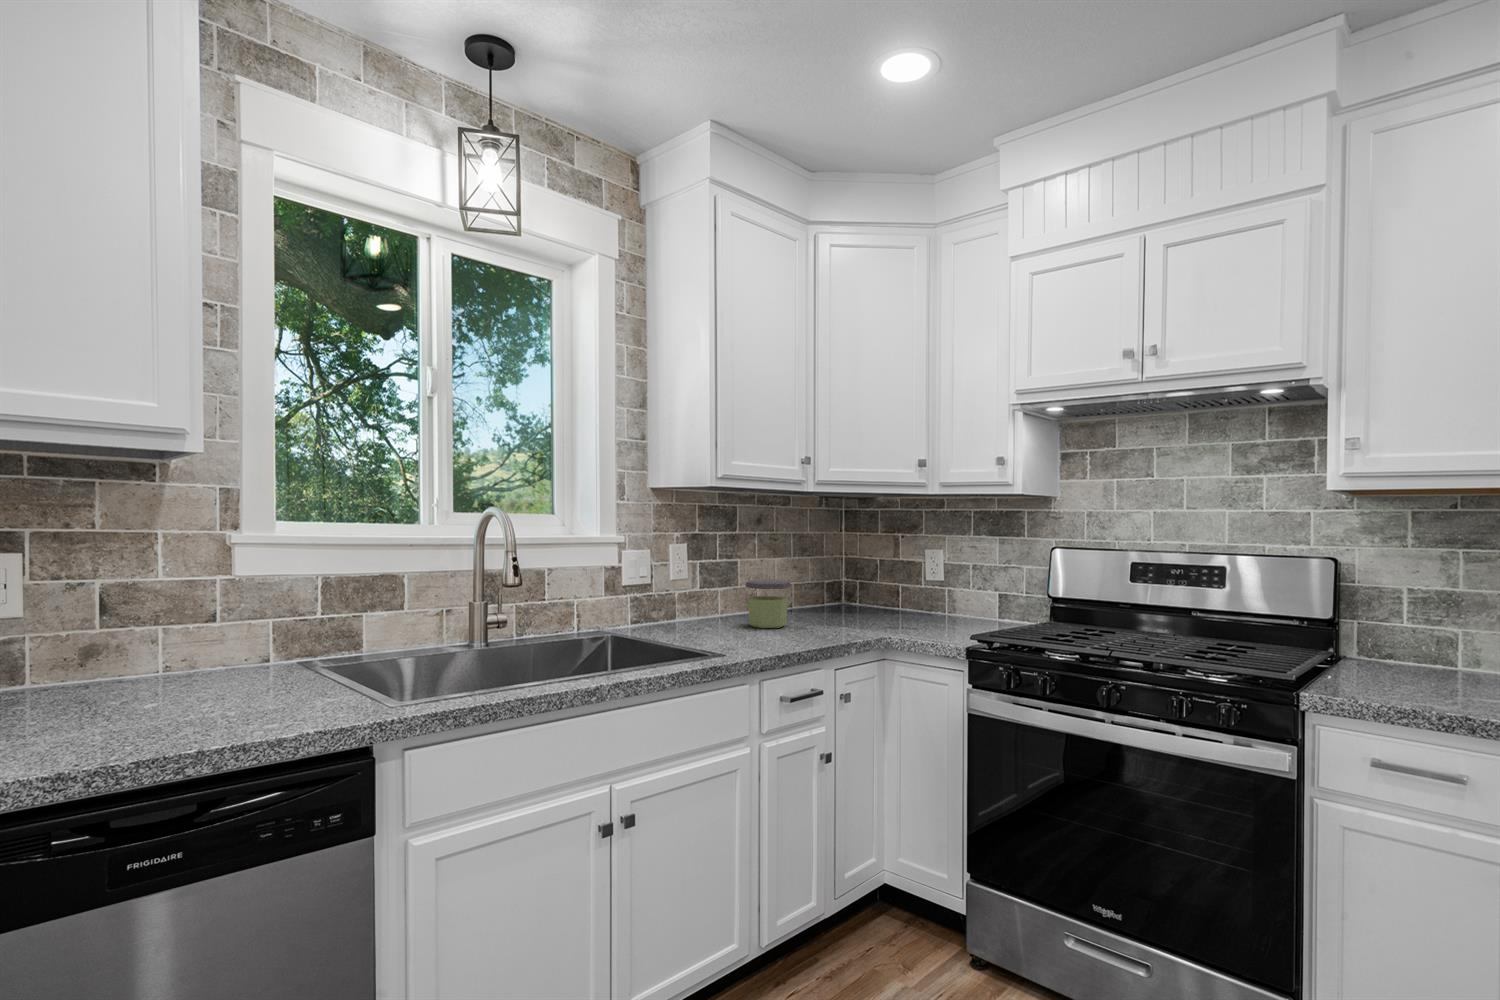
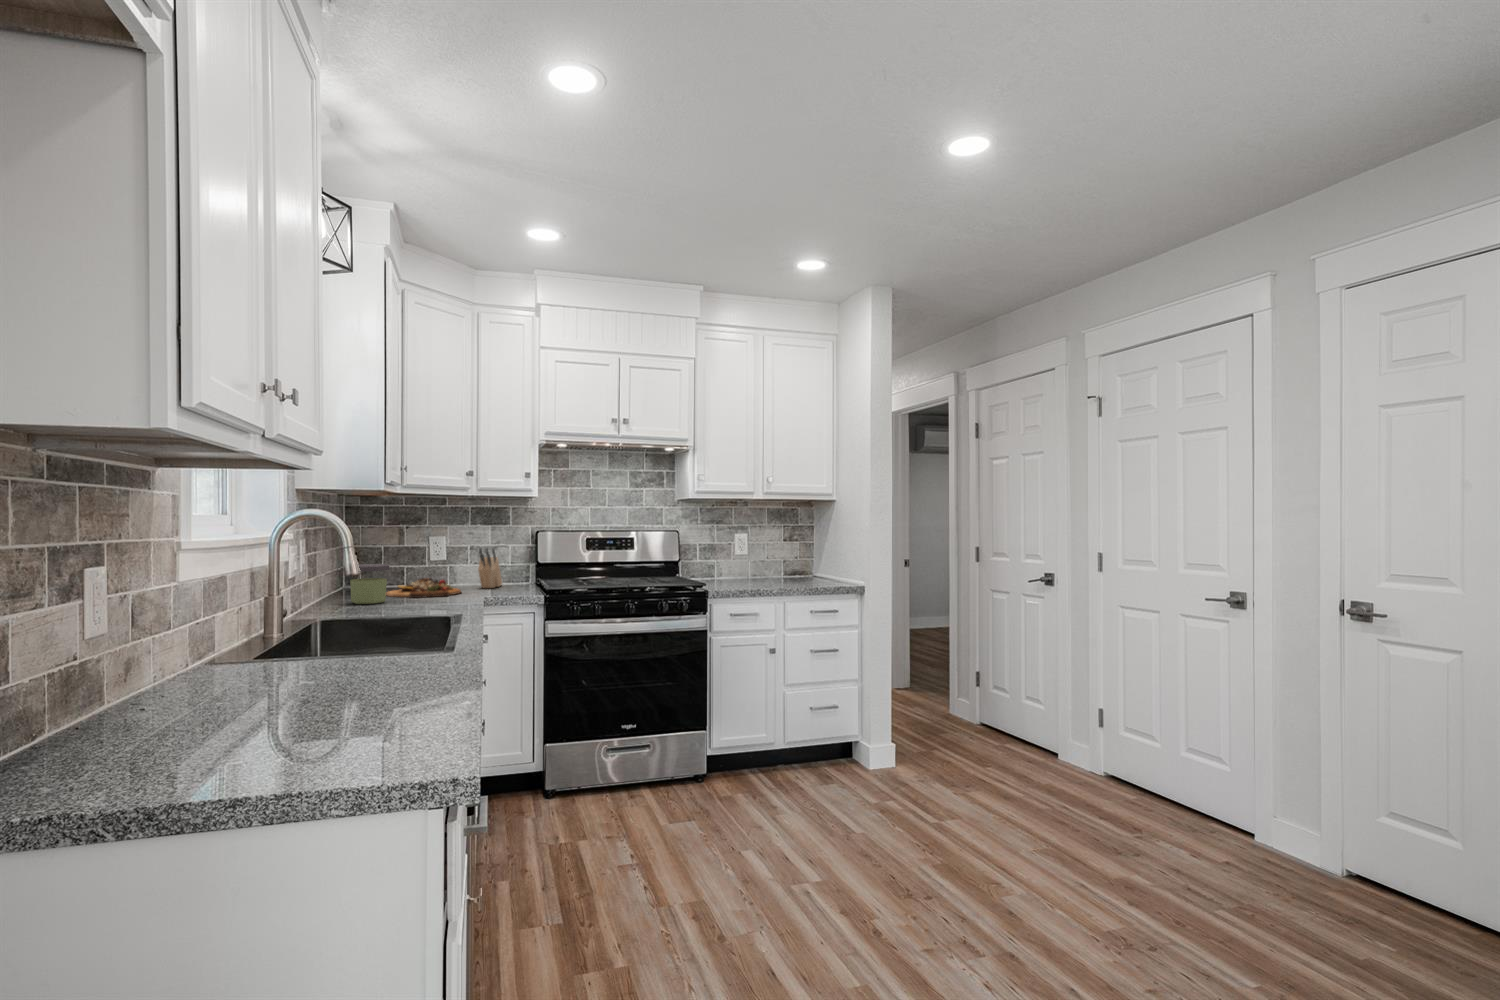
knife block: none [963,567,1024,627] -> present [478,548,502,588]
cutting board: none [831,603,924,631] -> present [386,578,461,598]

